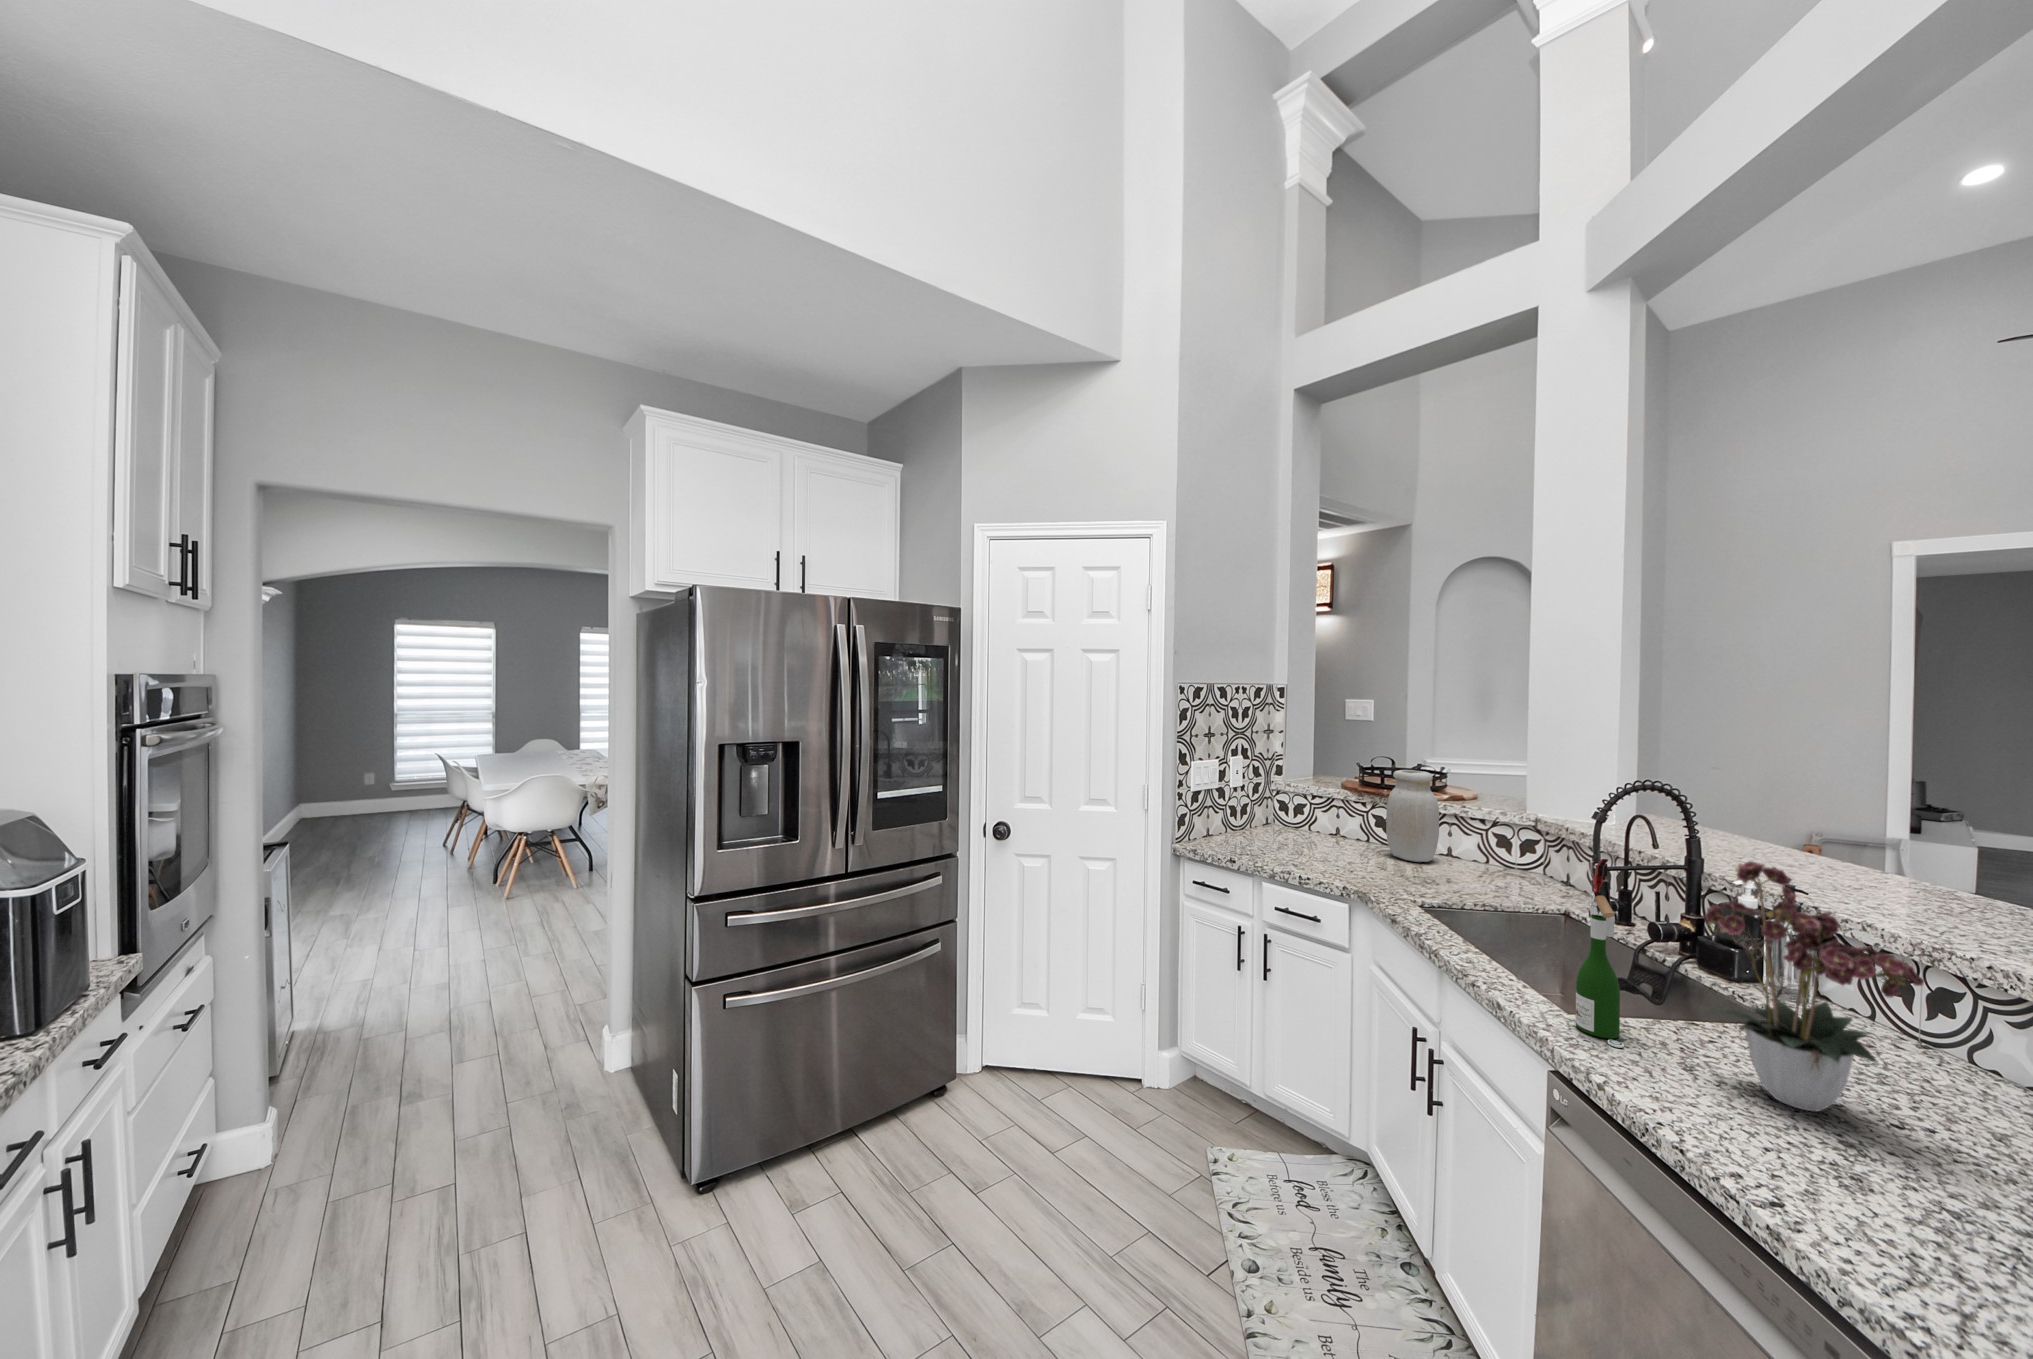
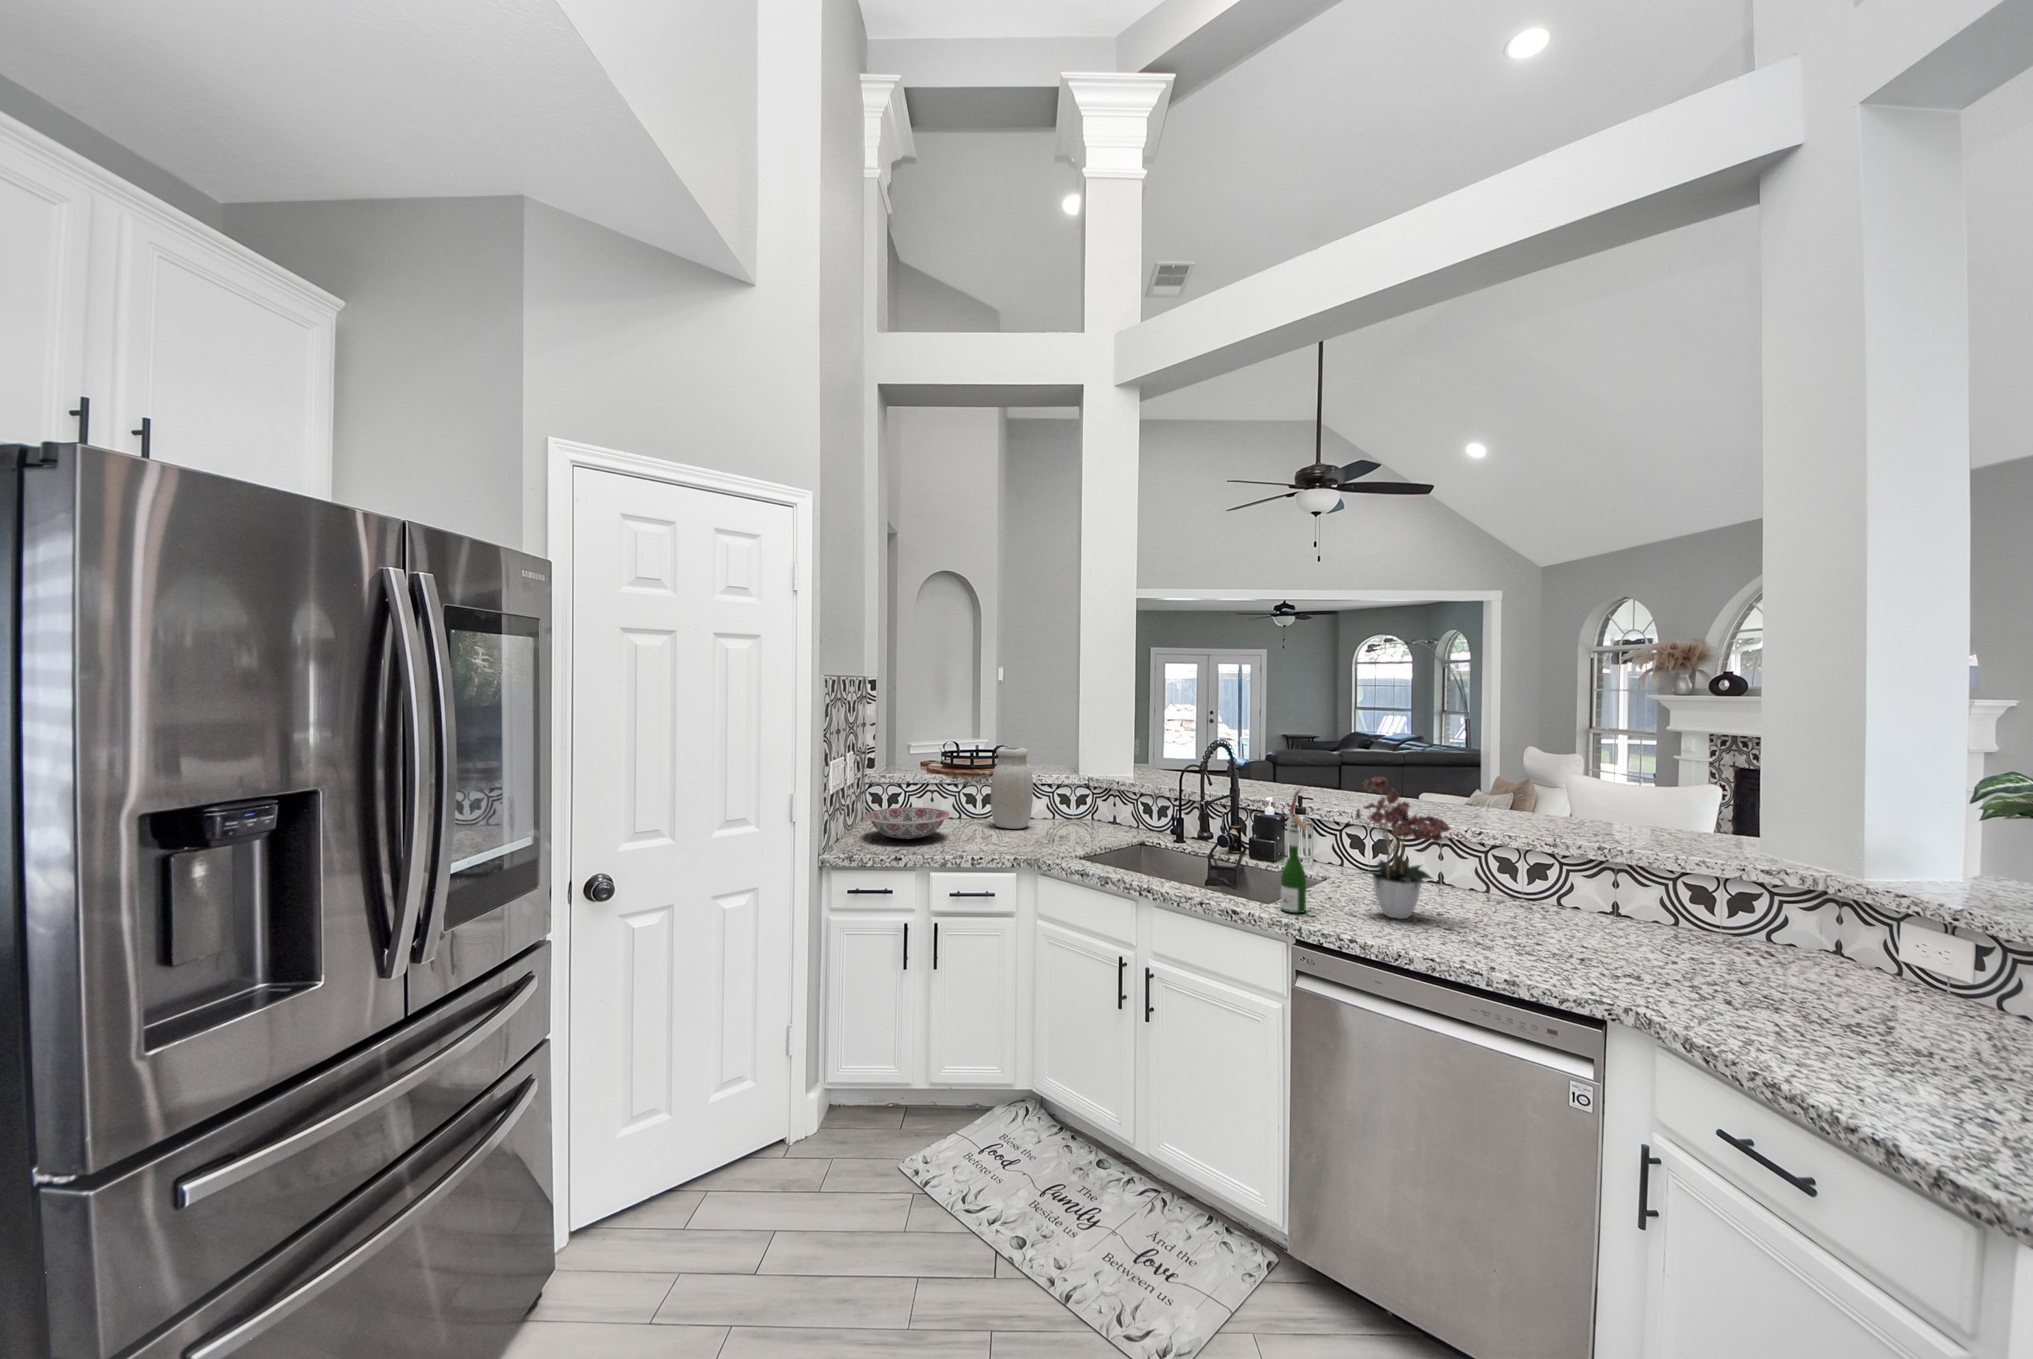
ceramic bowl: none [1236,817,1323,848] -> present [865,807,950,839]

